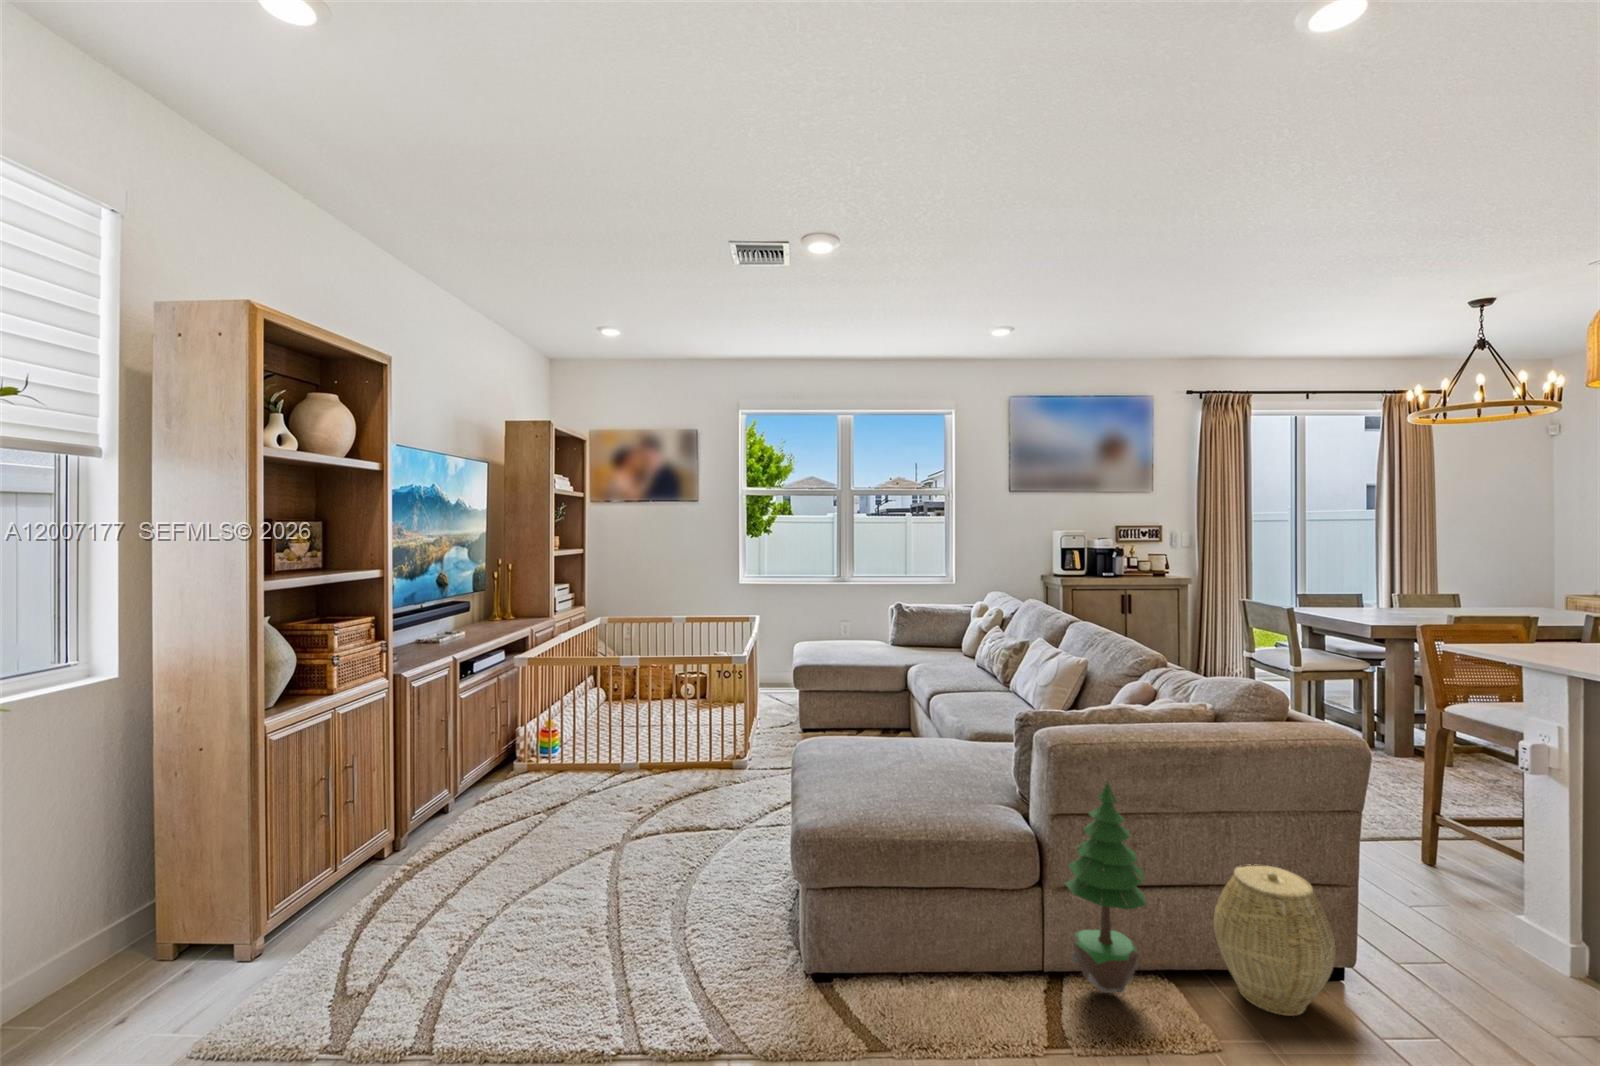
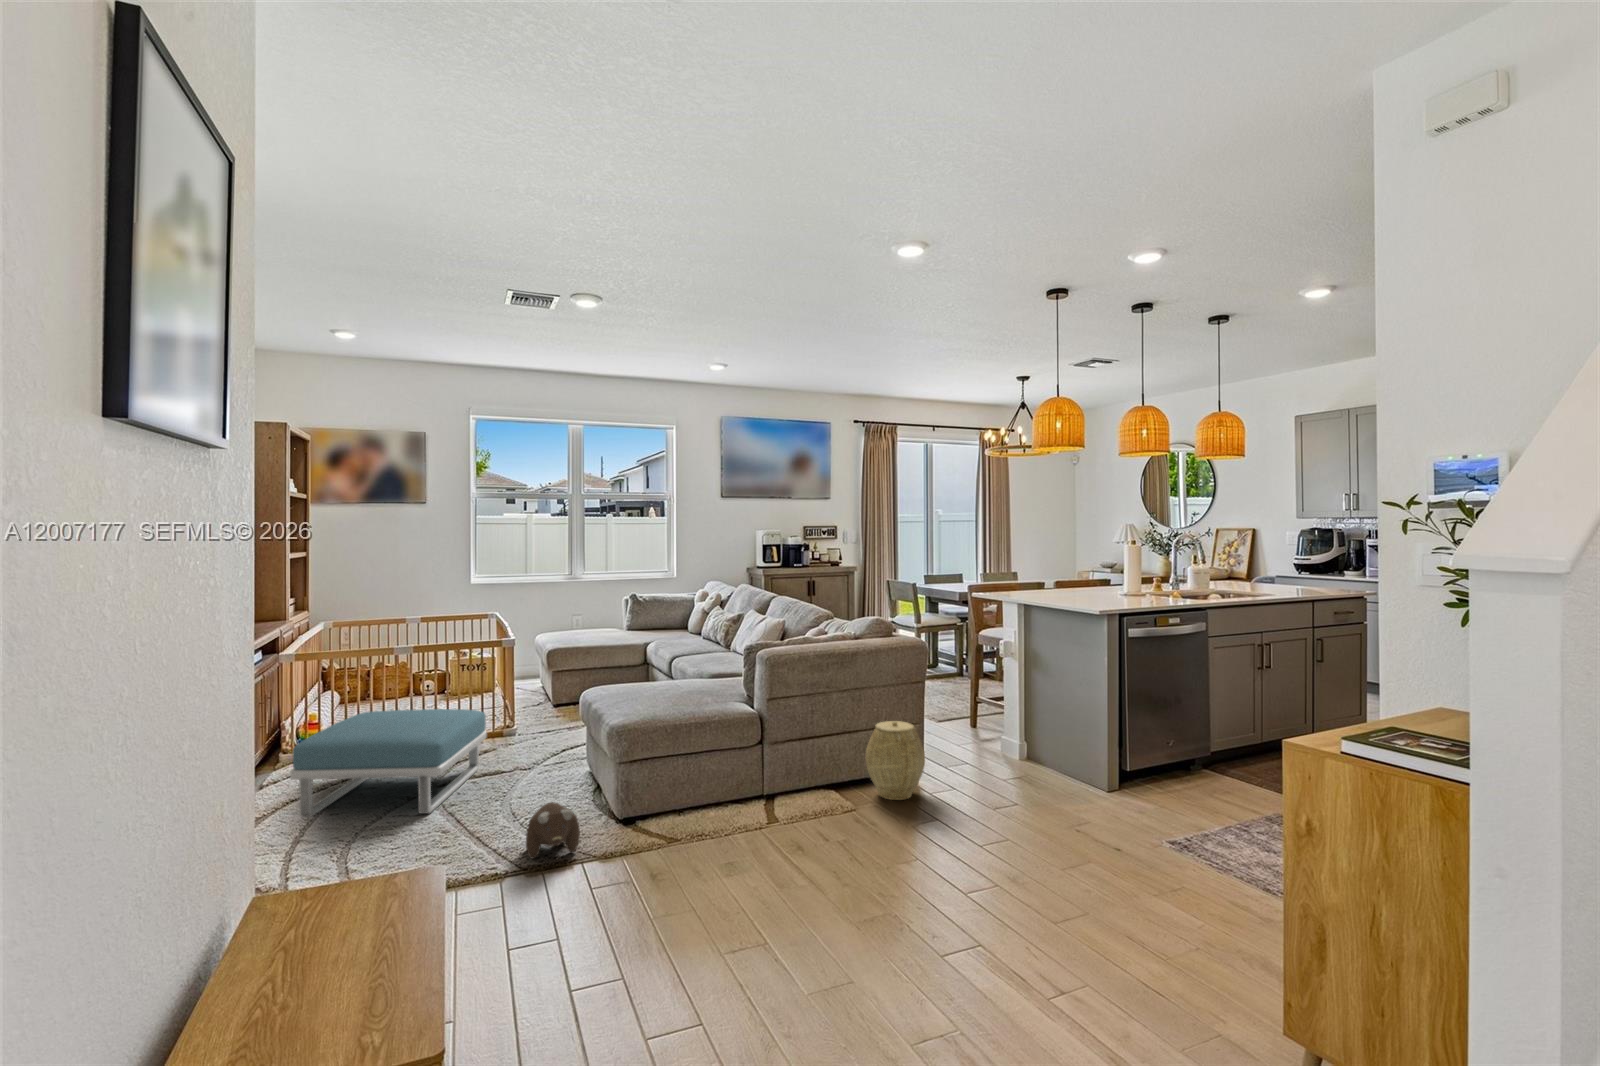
footstool: none [473,734,694,882] -> present [290,709,487,817]
potted tree: present [1065,783,1147,993] -> none [783,676,829,808]
plush toy: none [666,925,741,1008] -> present [526,802,580,859]

